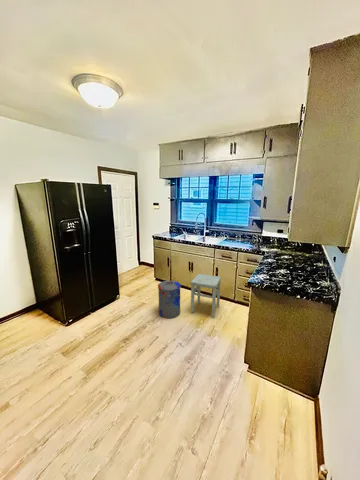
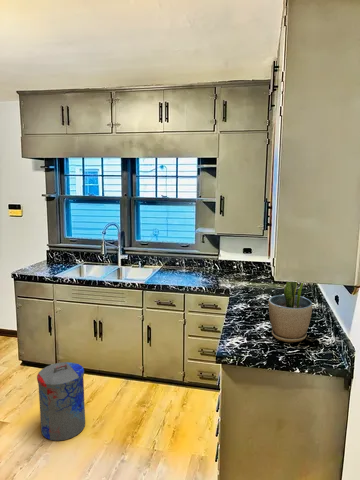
potted plant: none [285,233,317,281] -> present [268,282,312,342]
stool: present [191,274,221,318] -> none [103,341,158,421]

